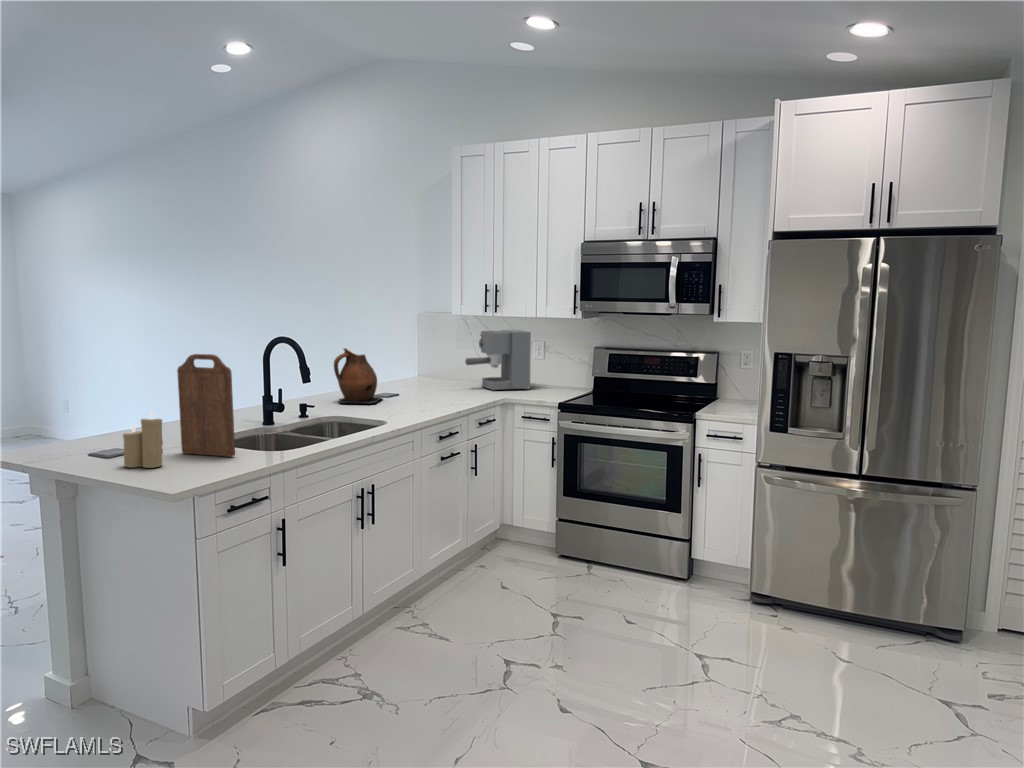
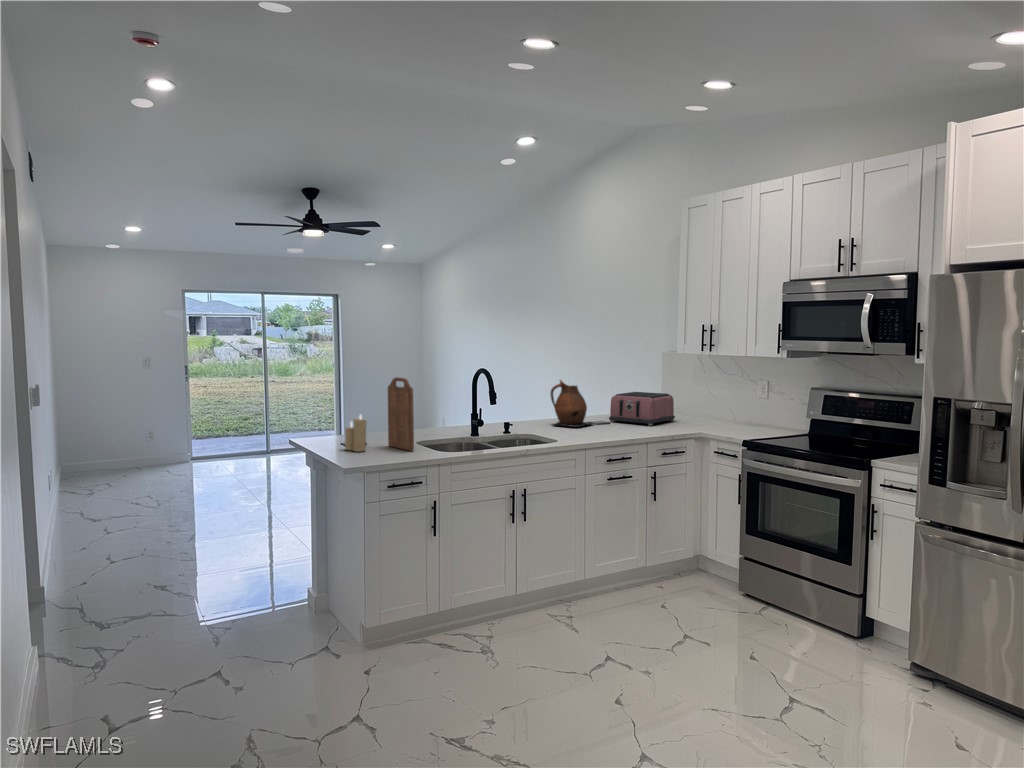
coffee maker: present [465,330,531,391] -> none [684,368,747,427]
toaster: none [391,359,453,395] -> present [609,392,675,426]

